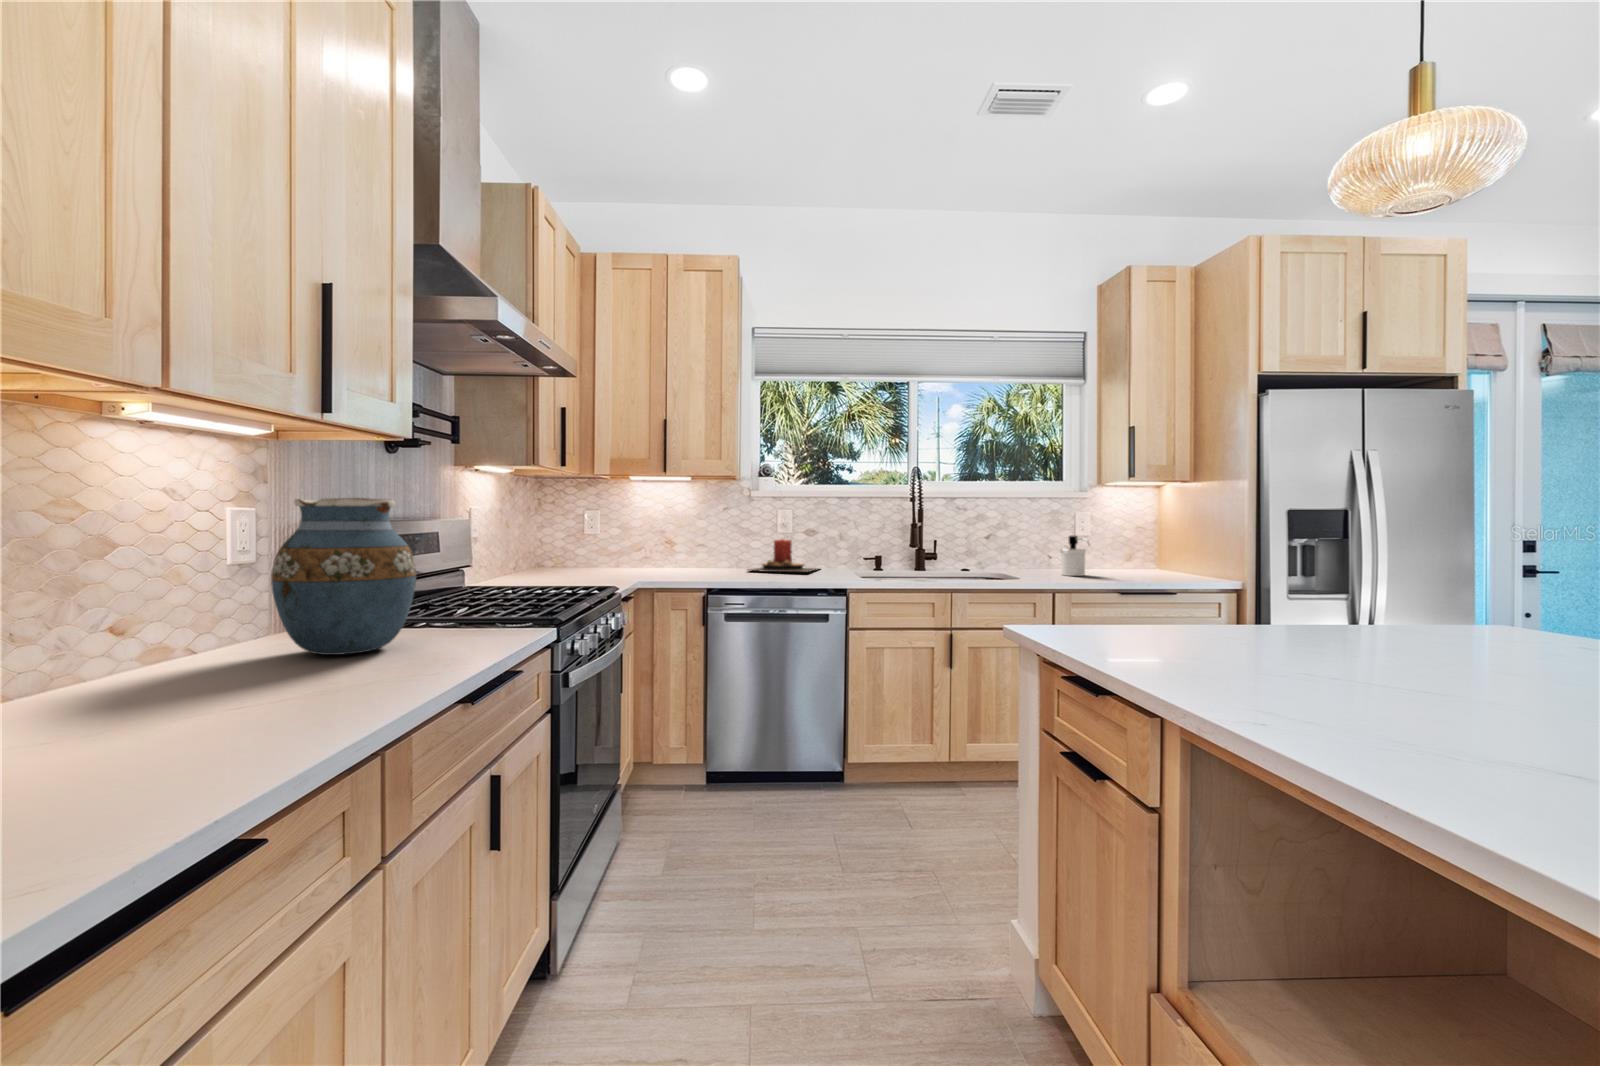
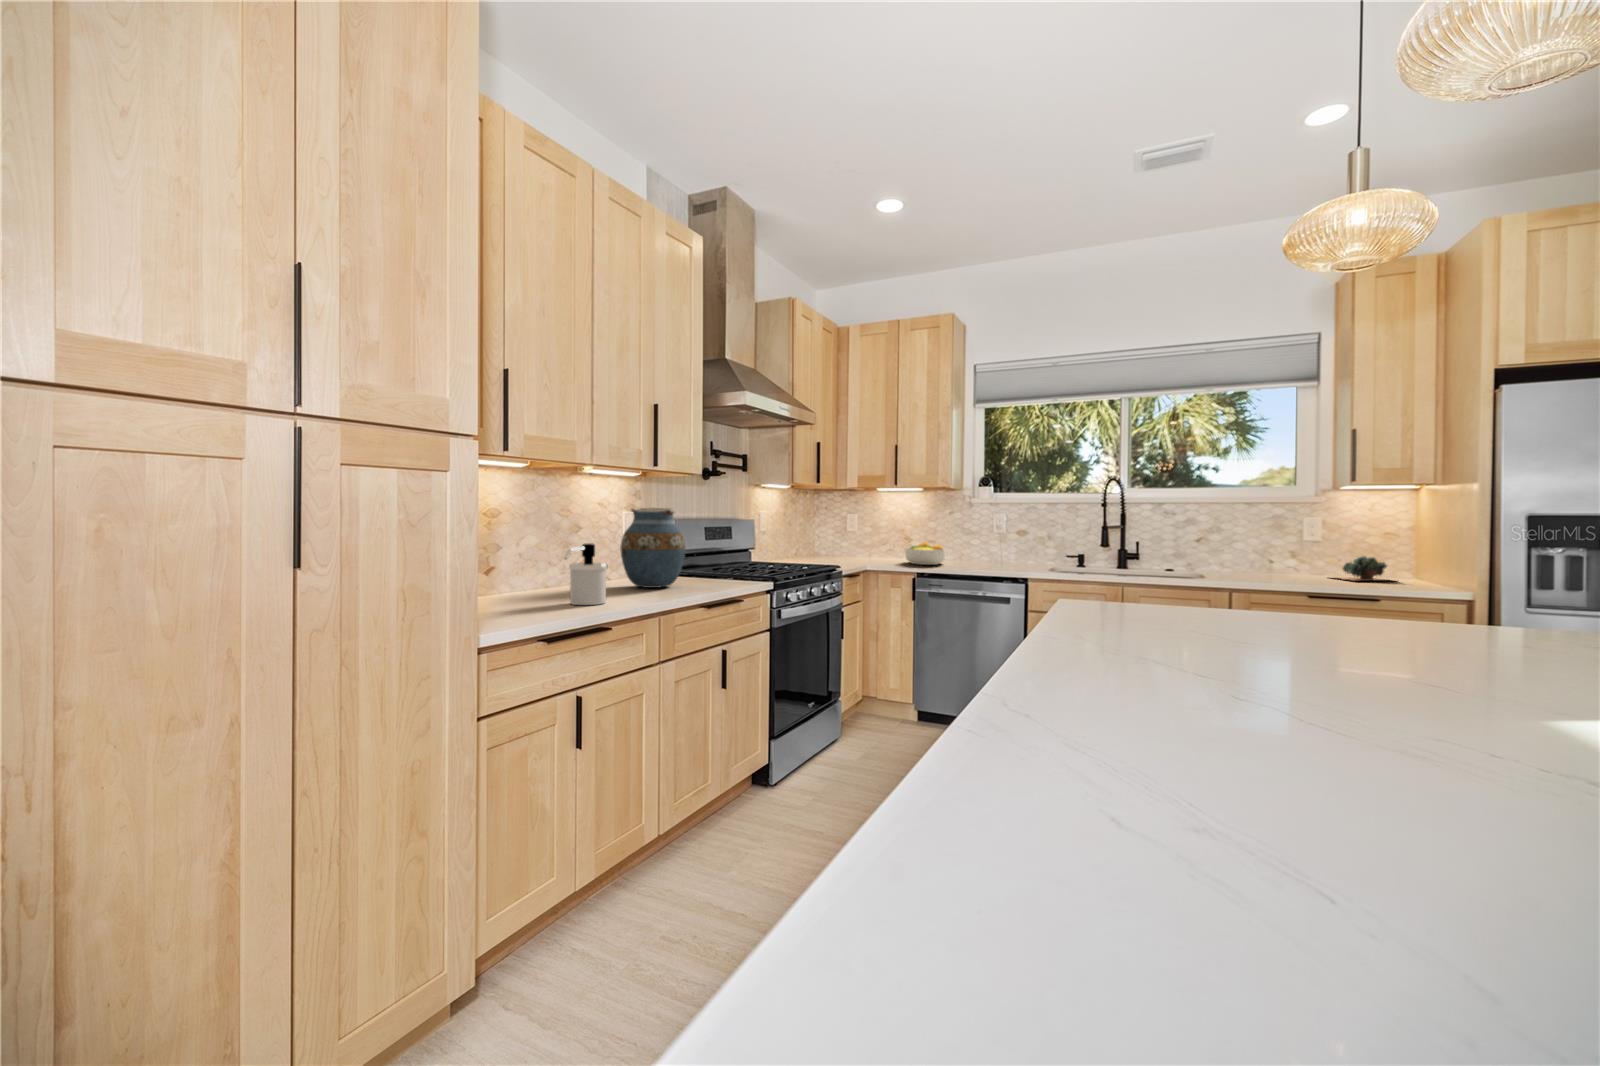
soap dispenser: present [1060,536,1090,576] -> present [565,543,607,605]
candle: present [748,539,818,572] -> none [964,537,1032,565]
fruit bowl: none [678,547,731,577] -> present [905,542,946,565]
succulent plant: none [1103,550,1161,575] -> present [1335,556,1389,581]

